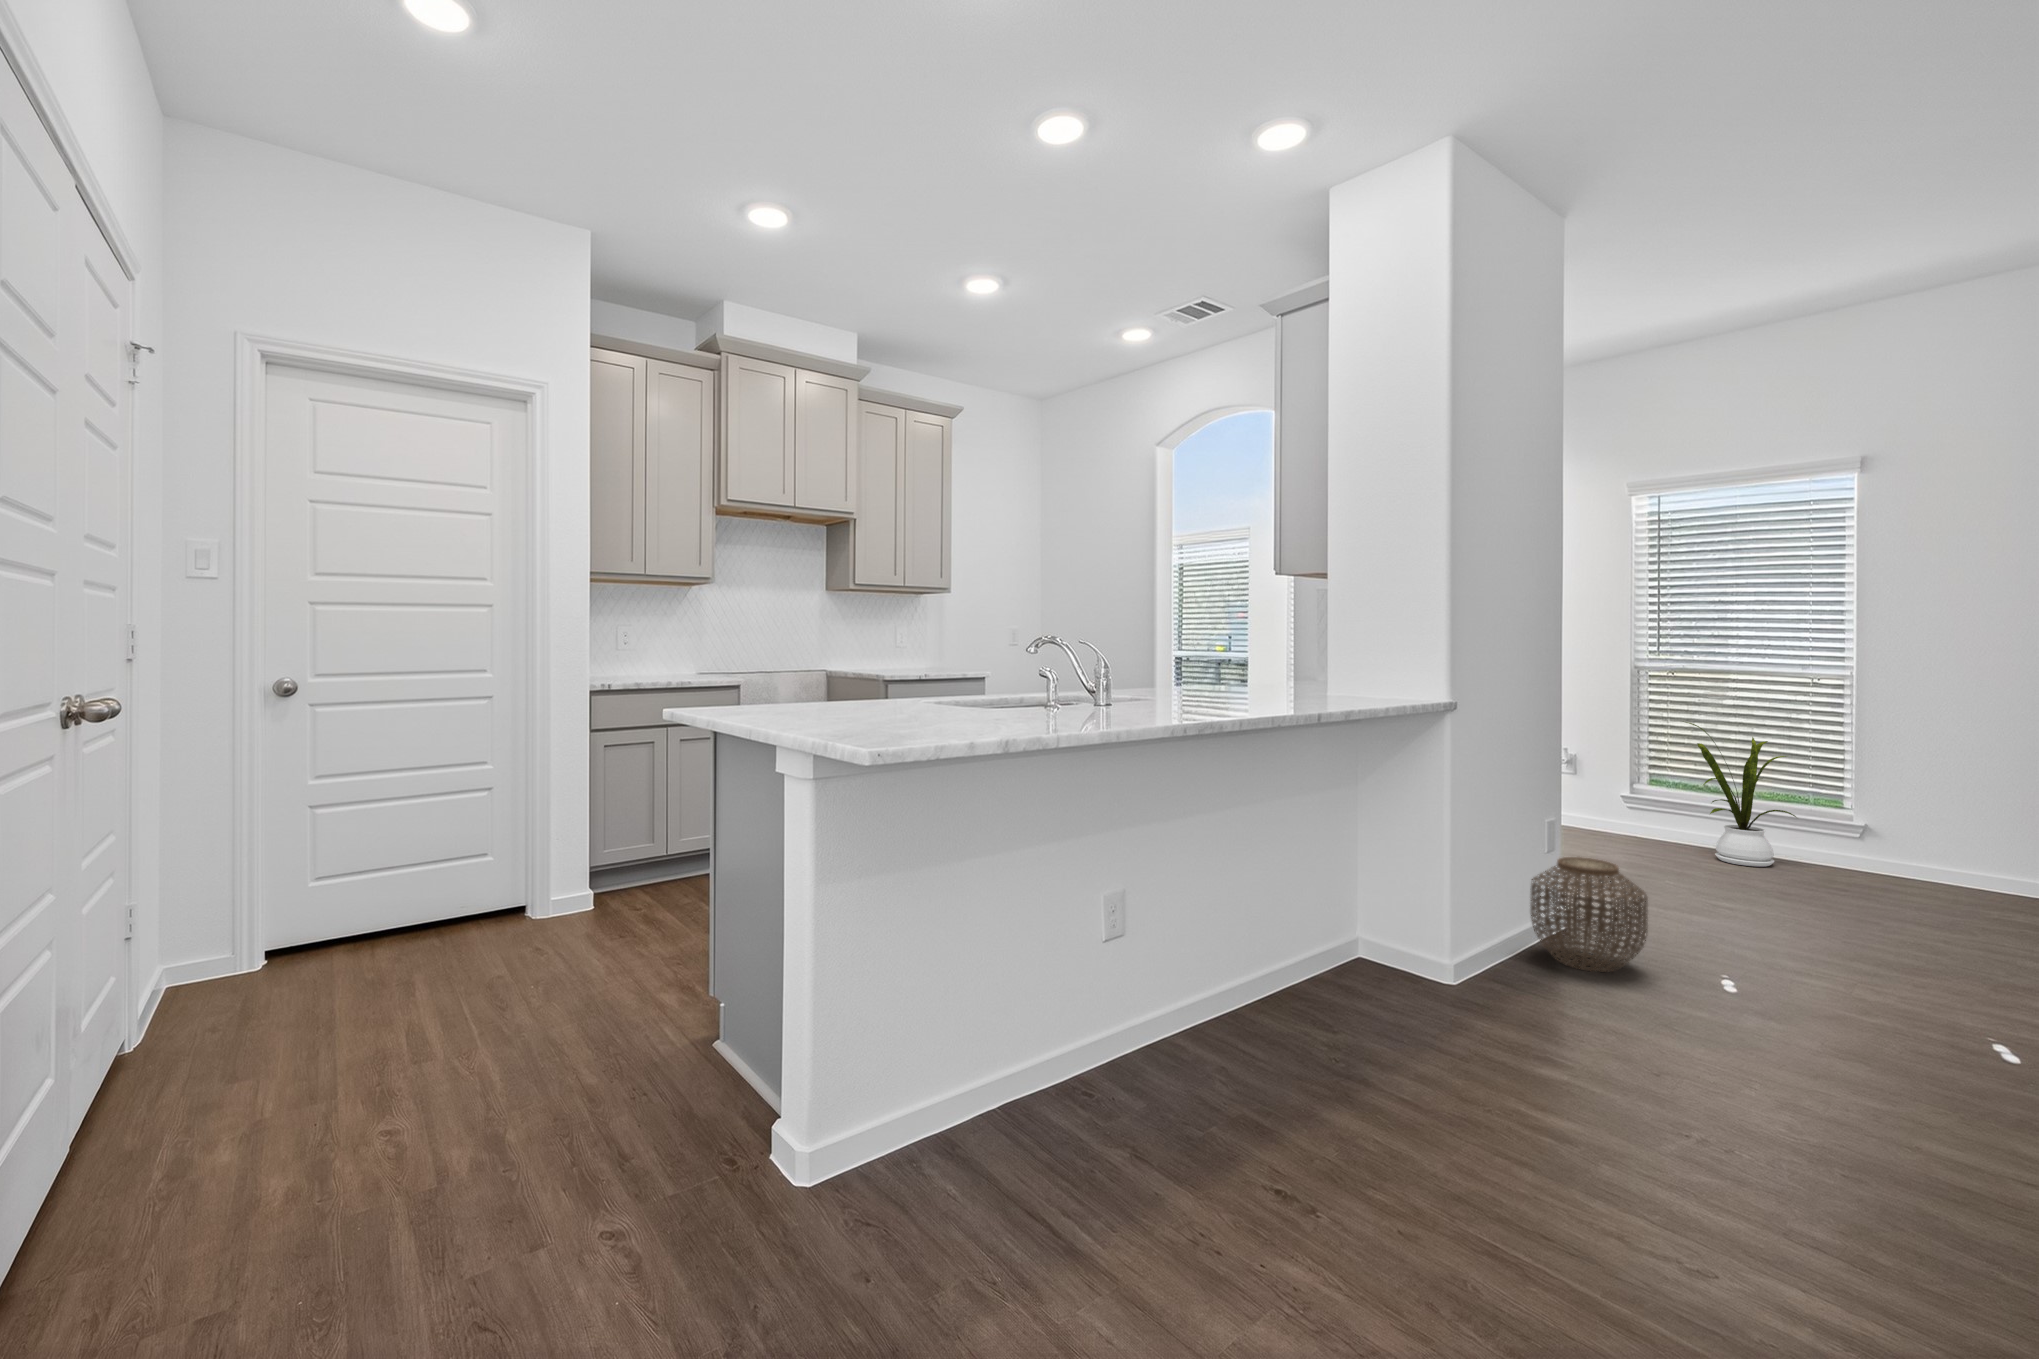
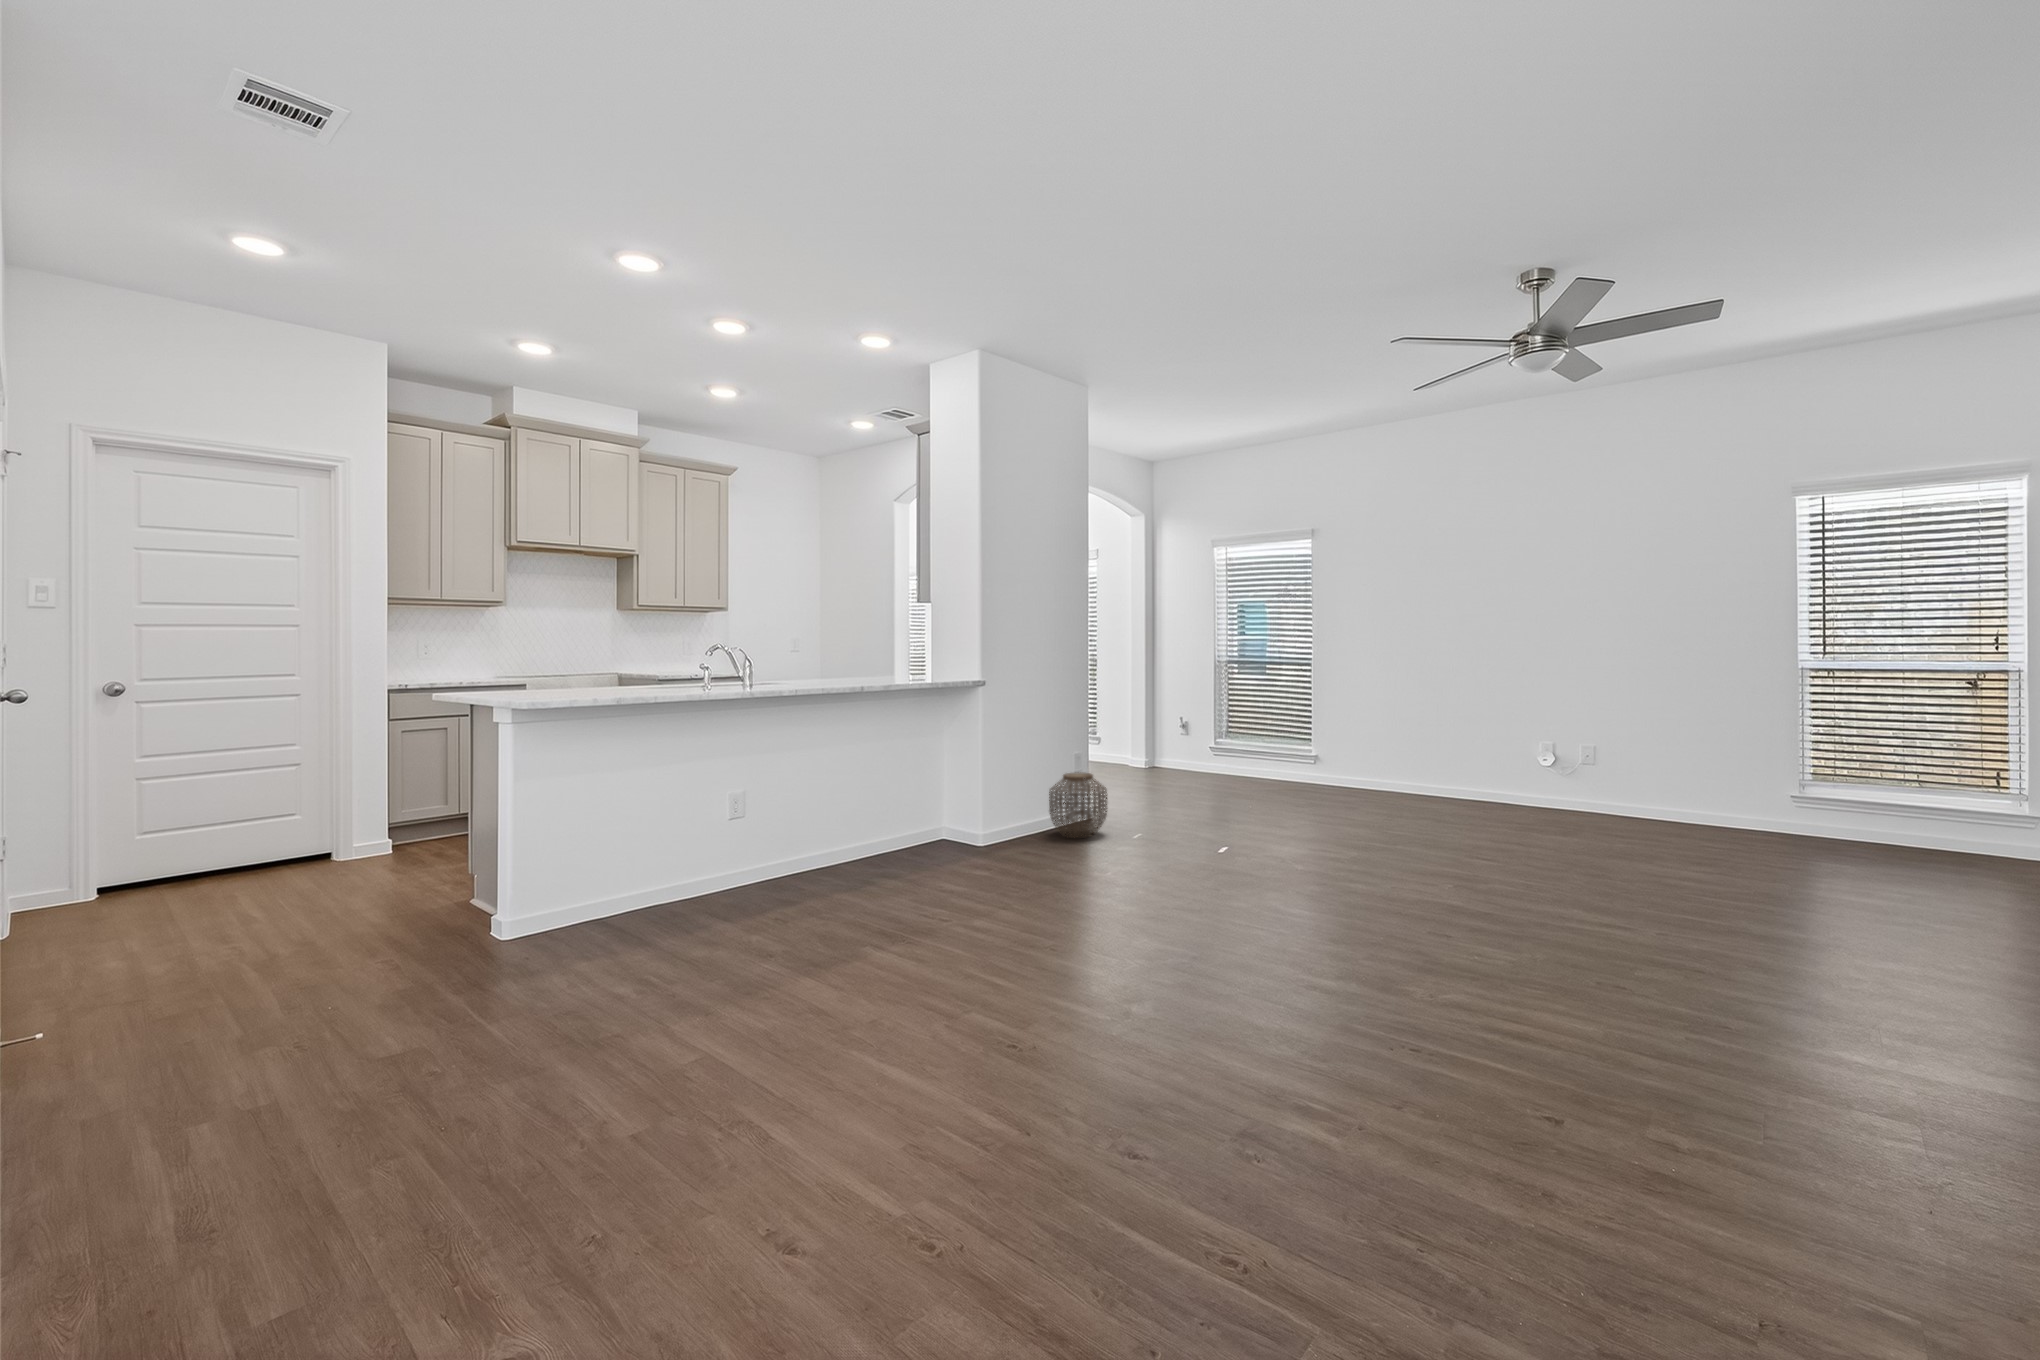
house plant: present [1685,722,1796,867] -> none [1225,694,1284,786]

